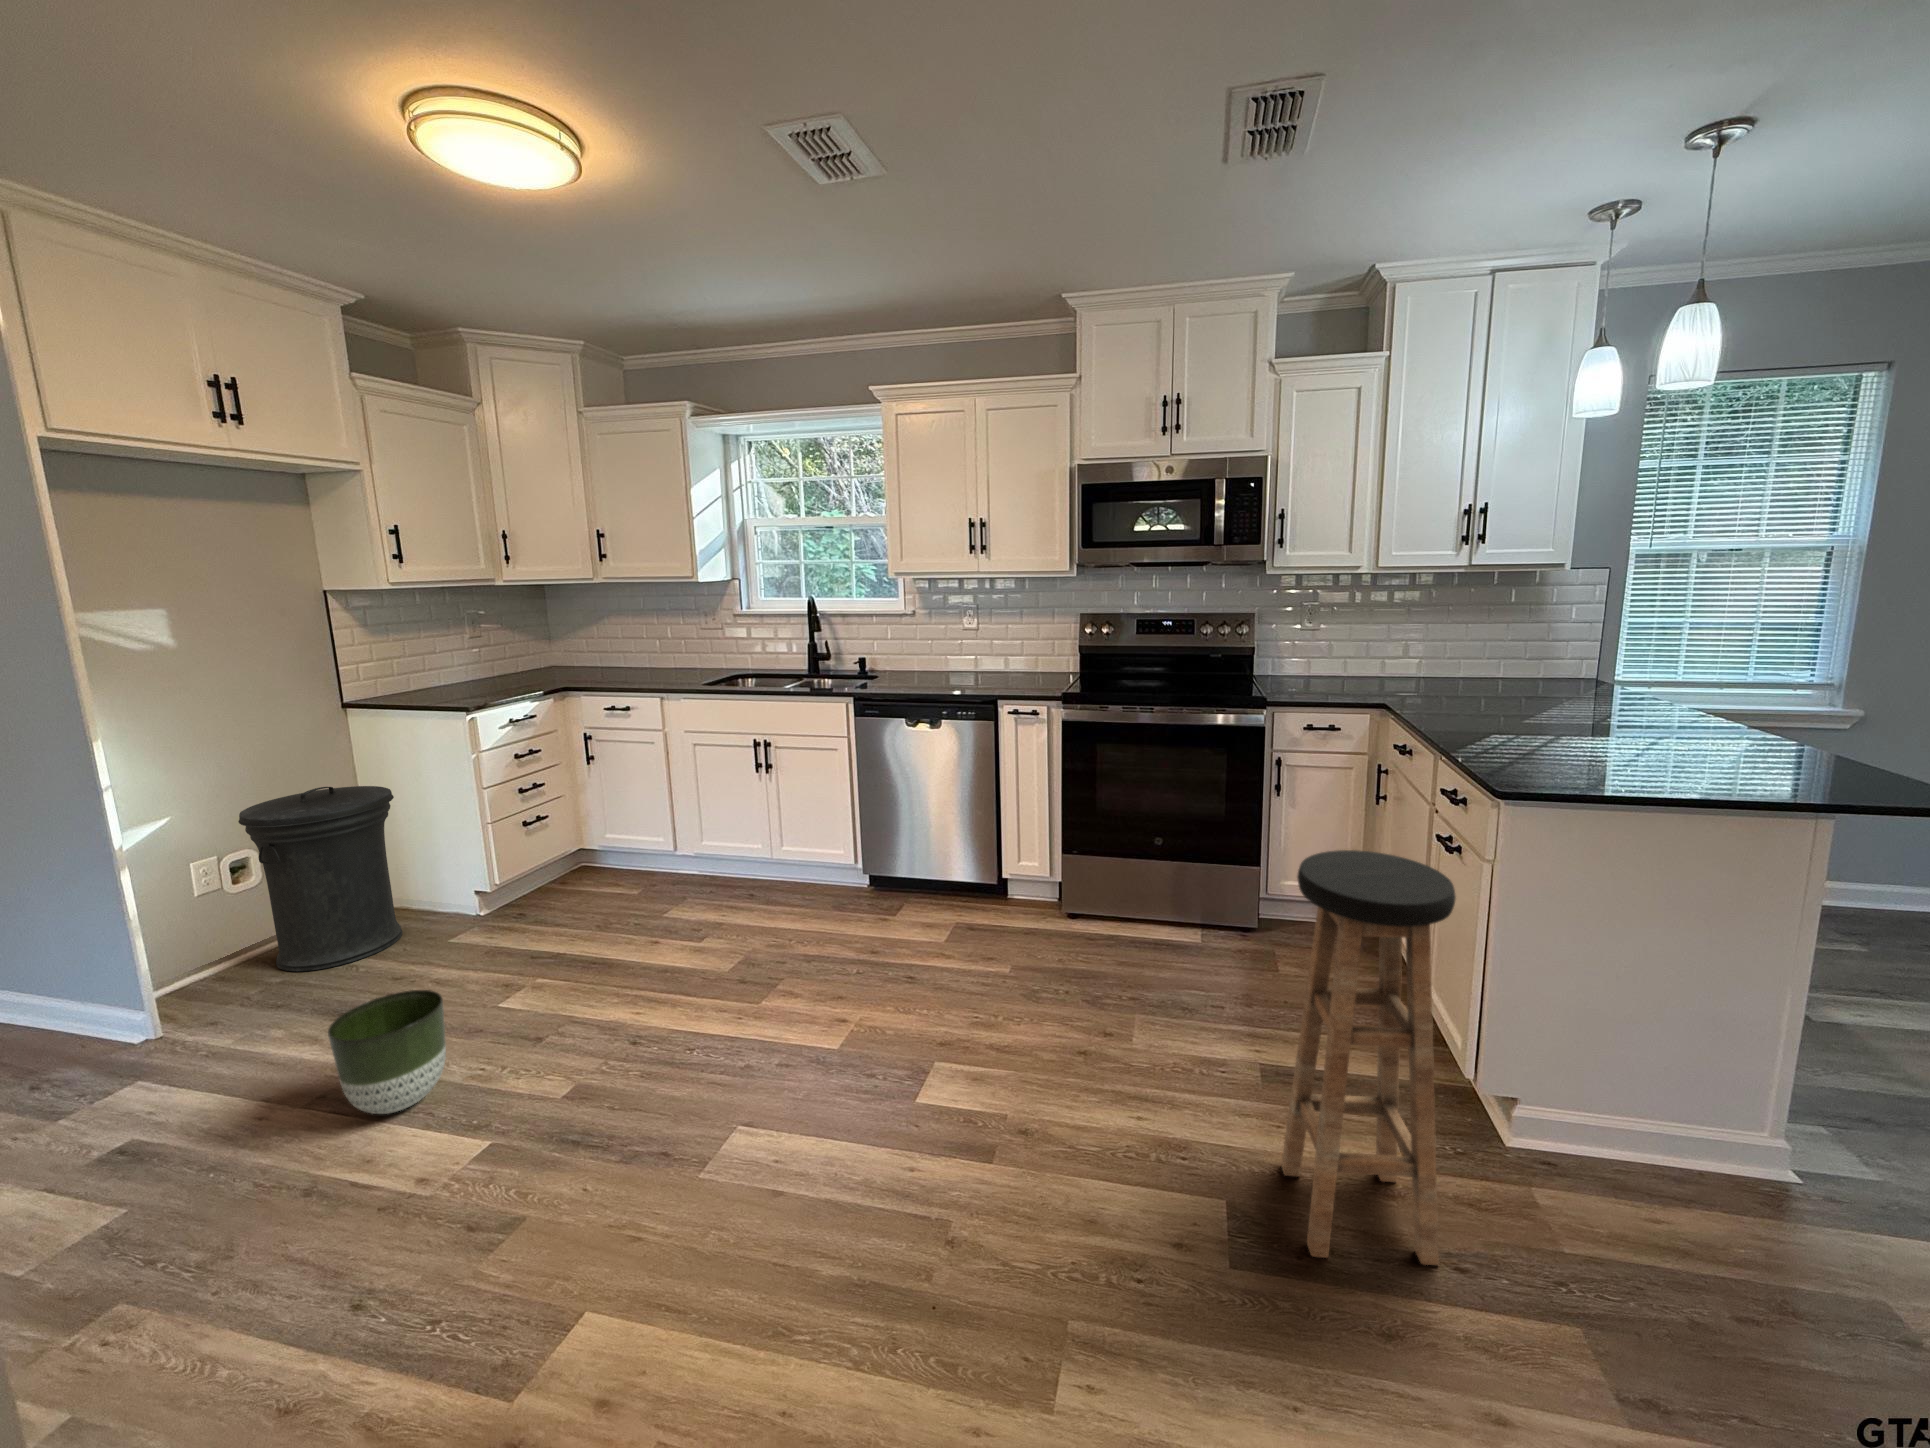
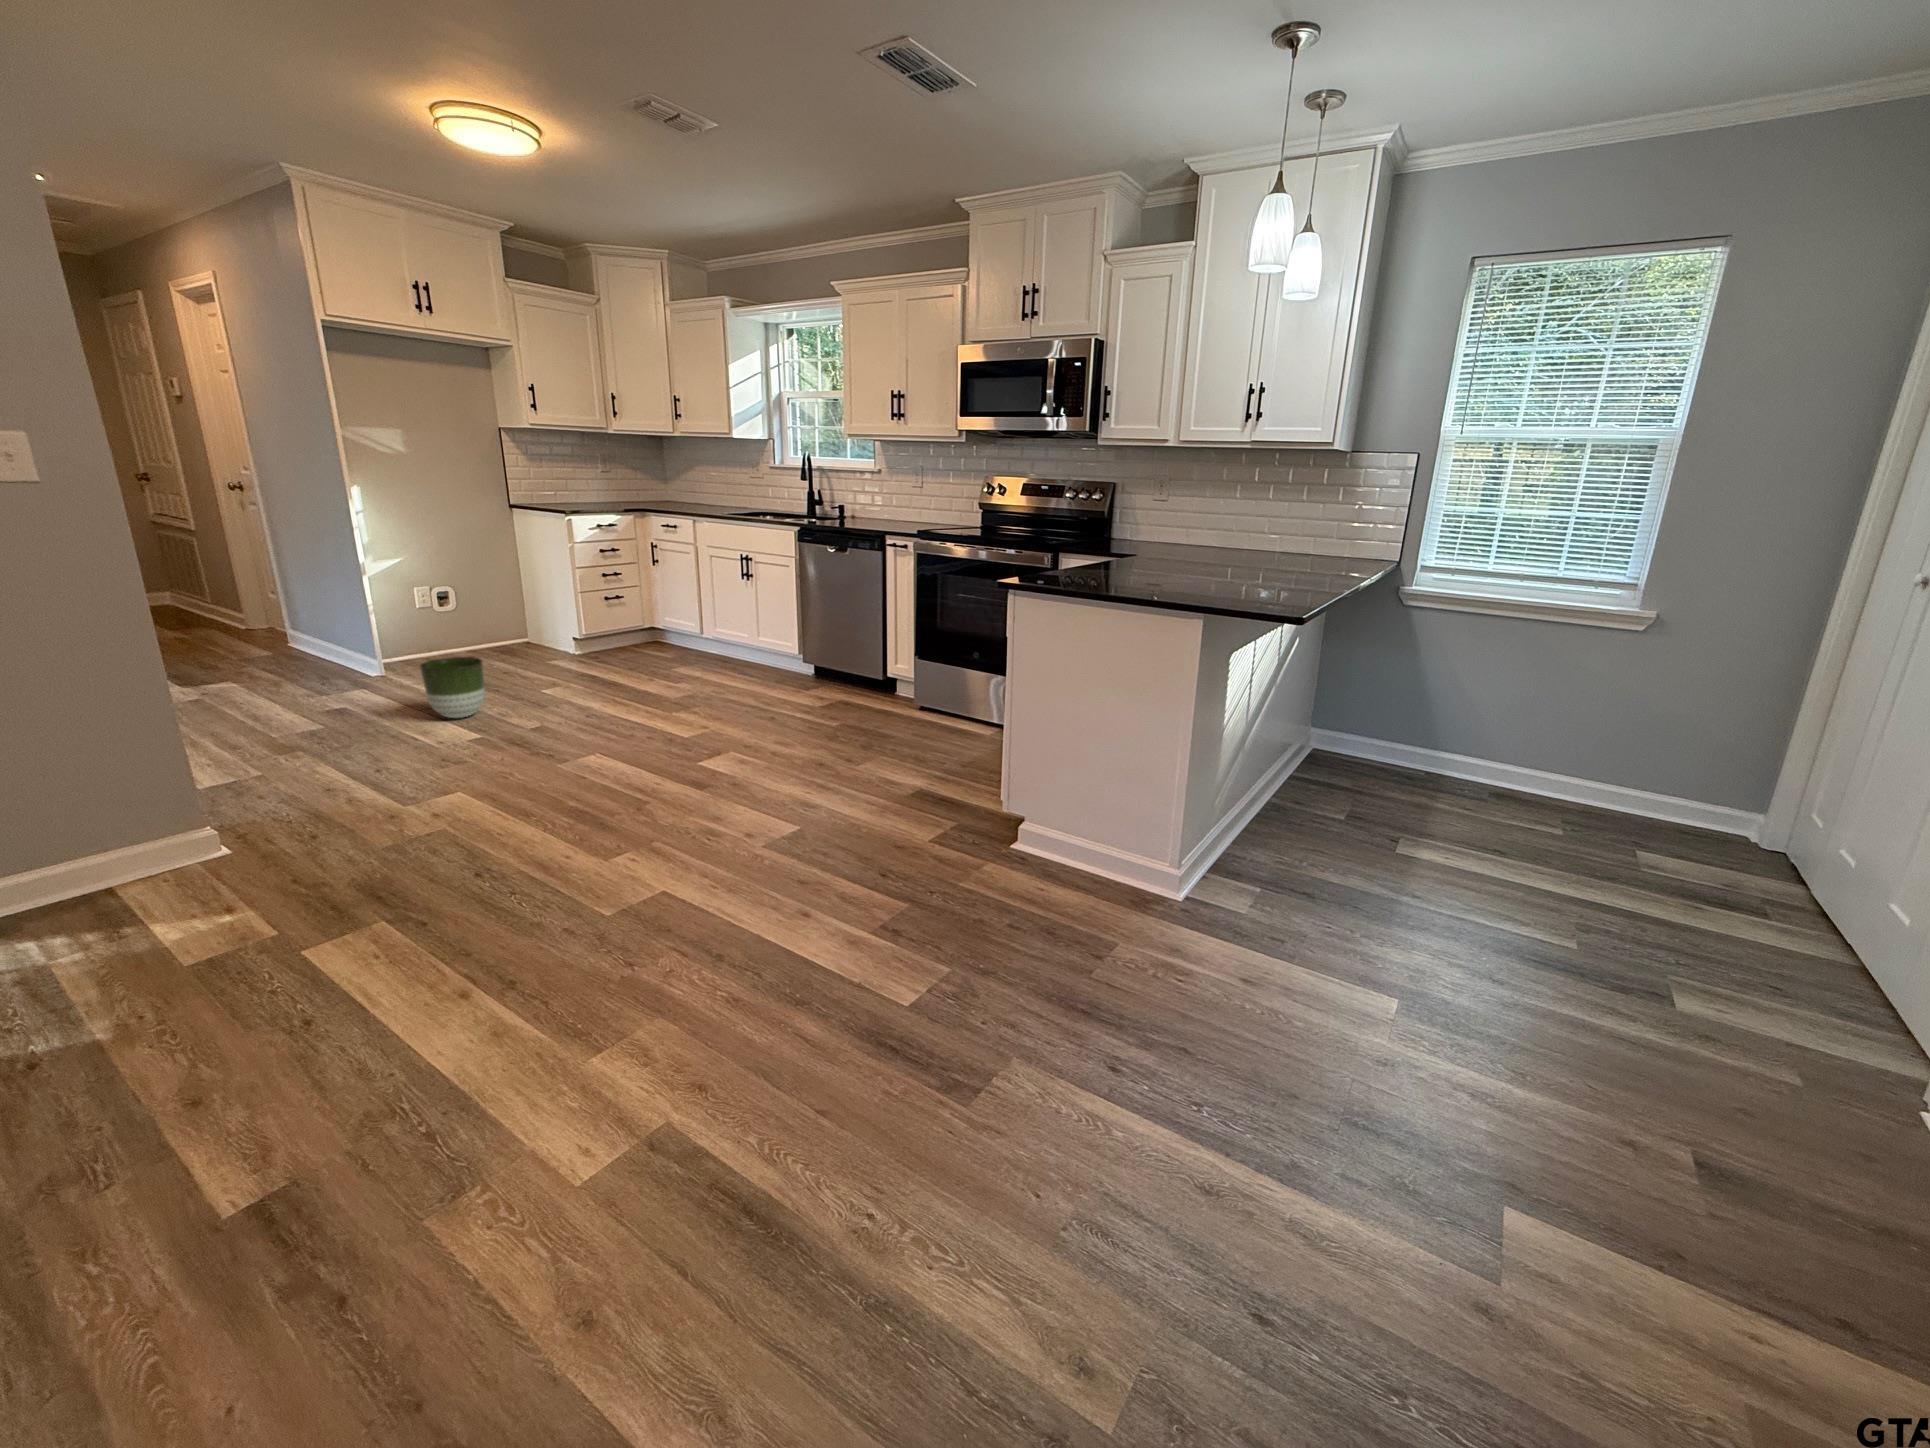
trash can: present [238,786,403,972] -> none [437,552,530,662]
bar stool: present [1281,850,1456,1265] -> none [810,613,916,878]

